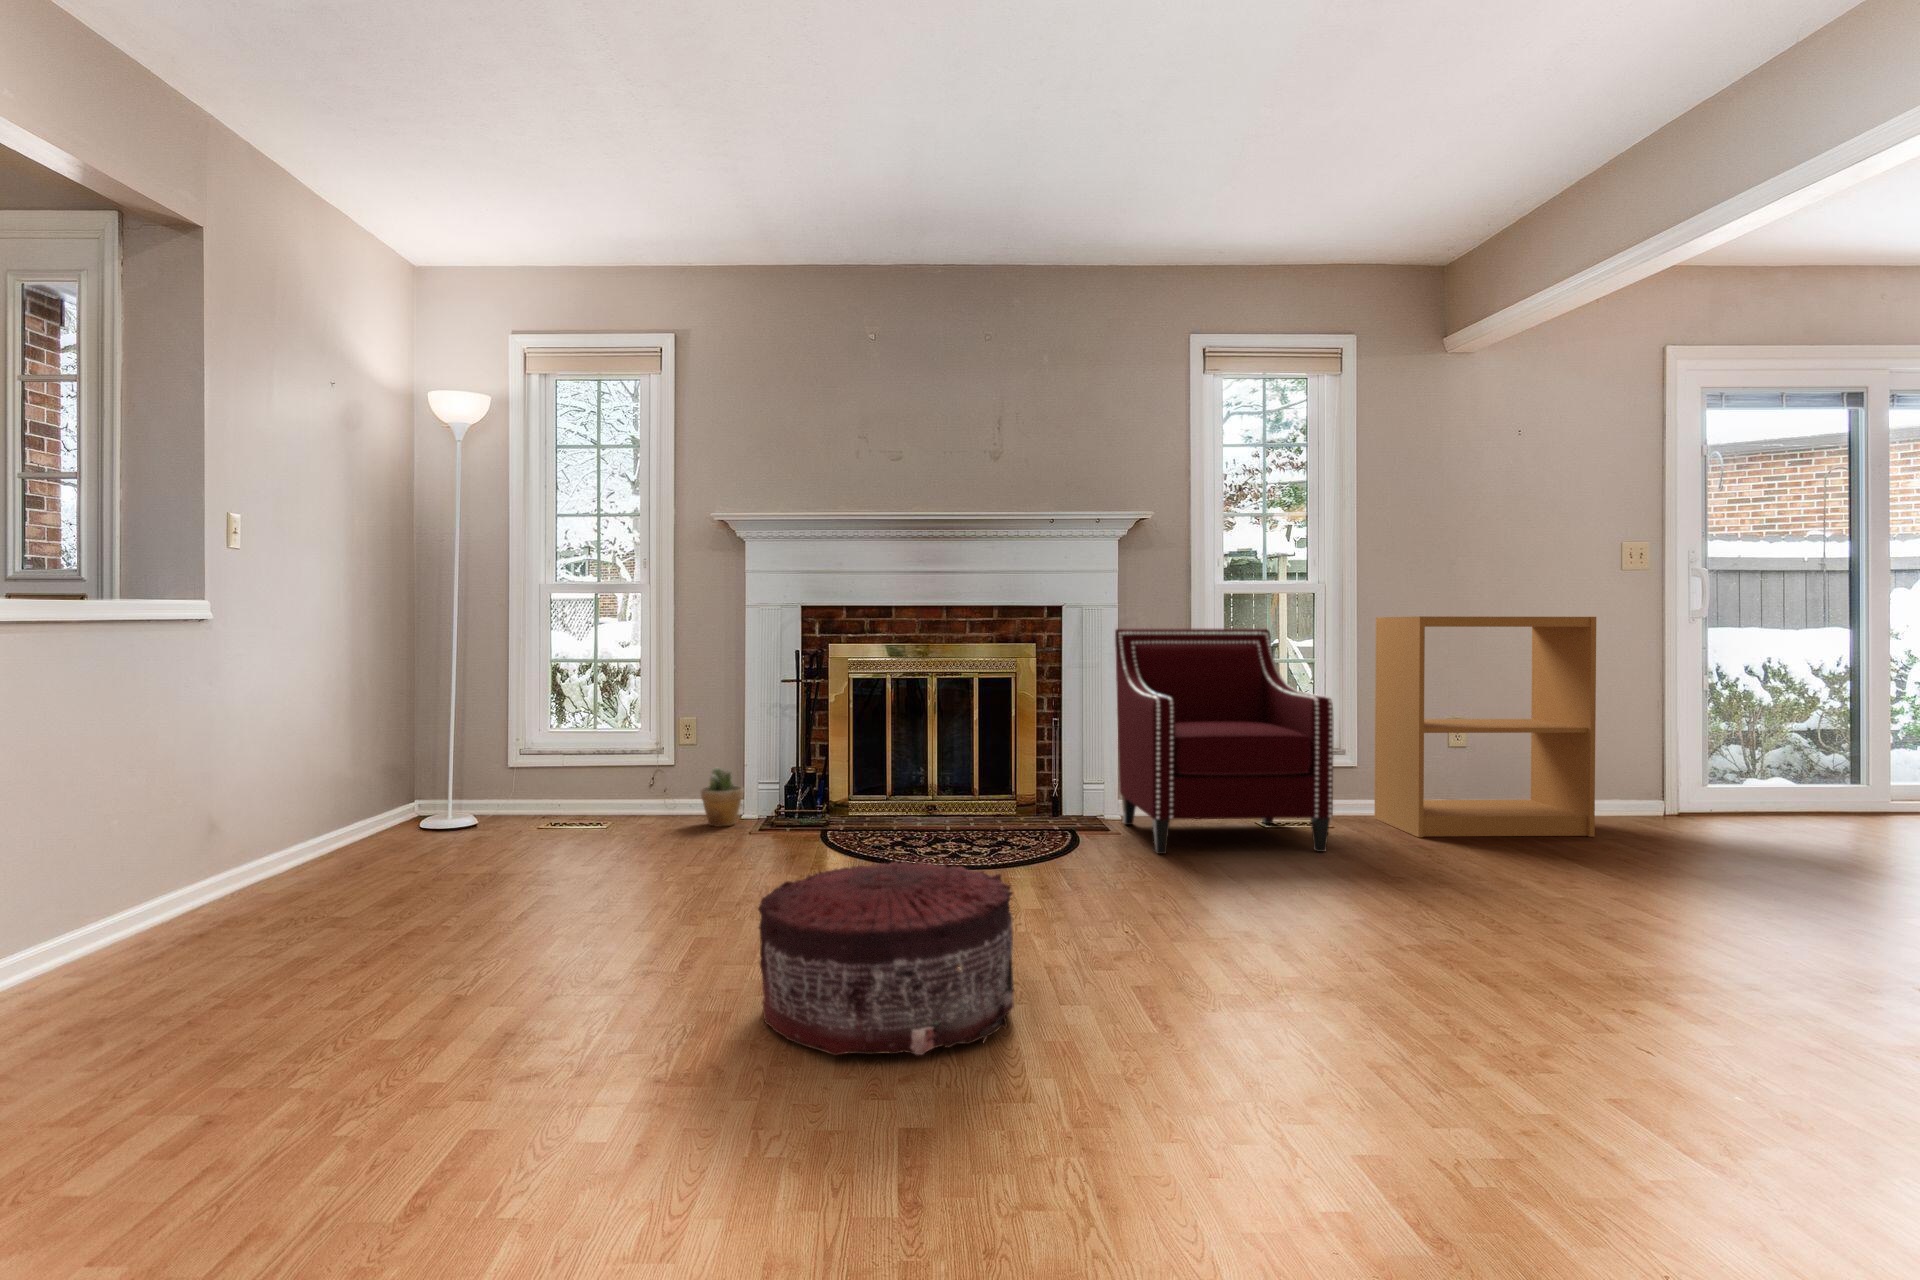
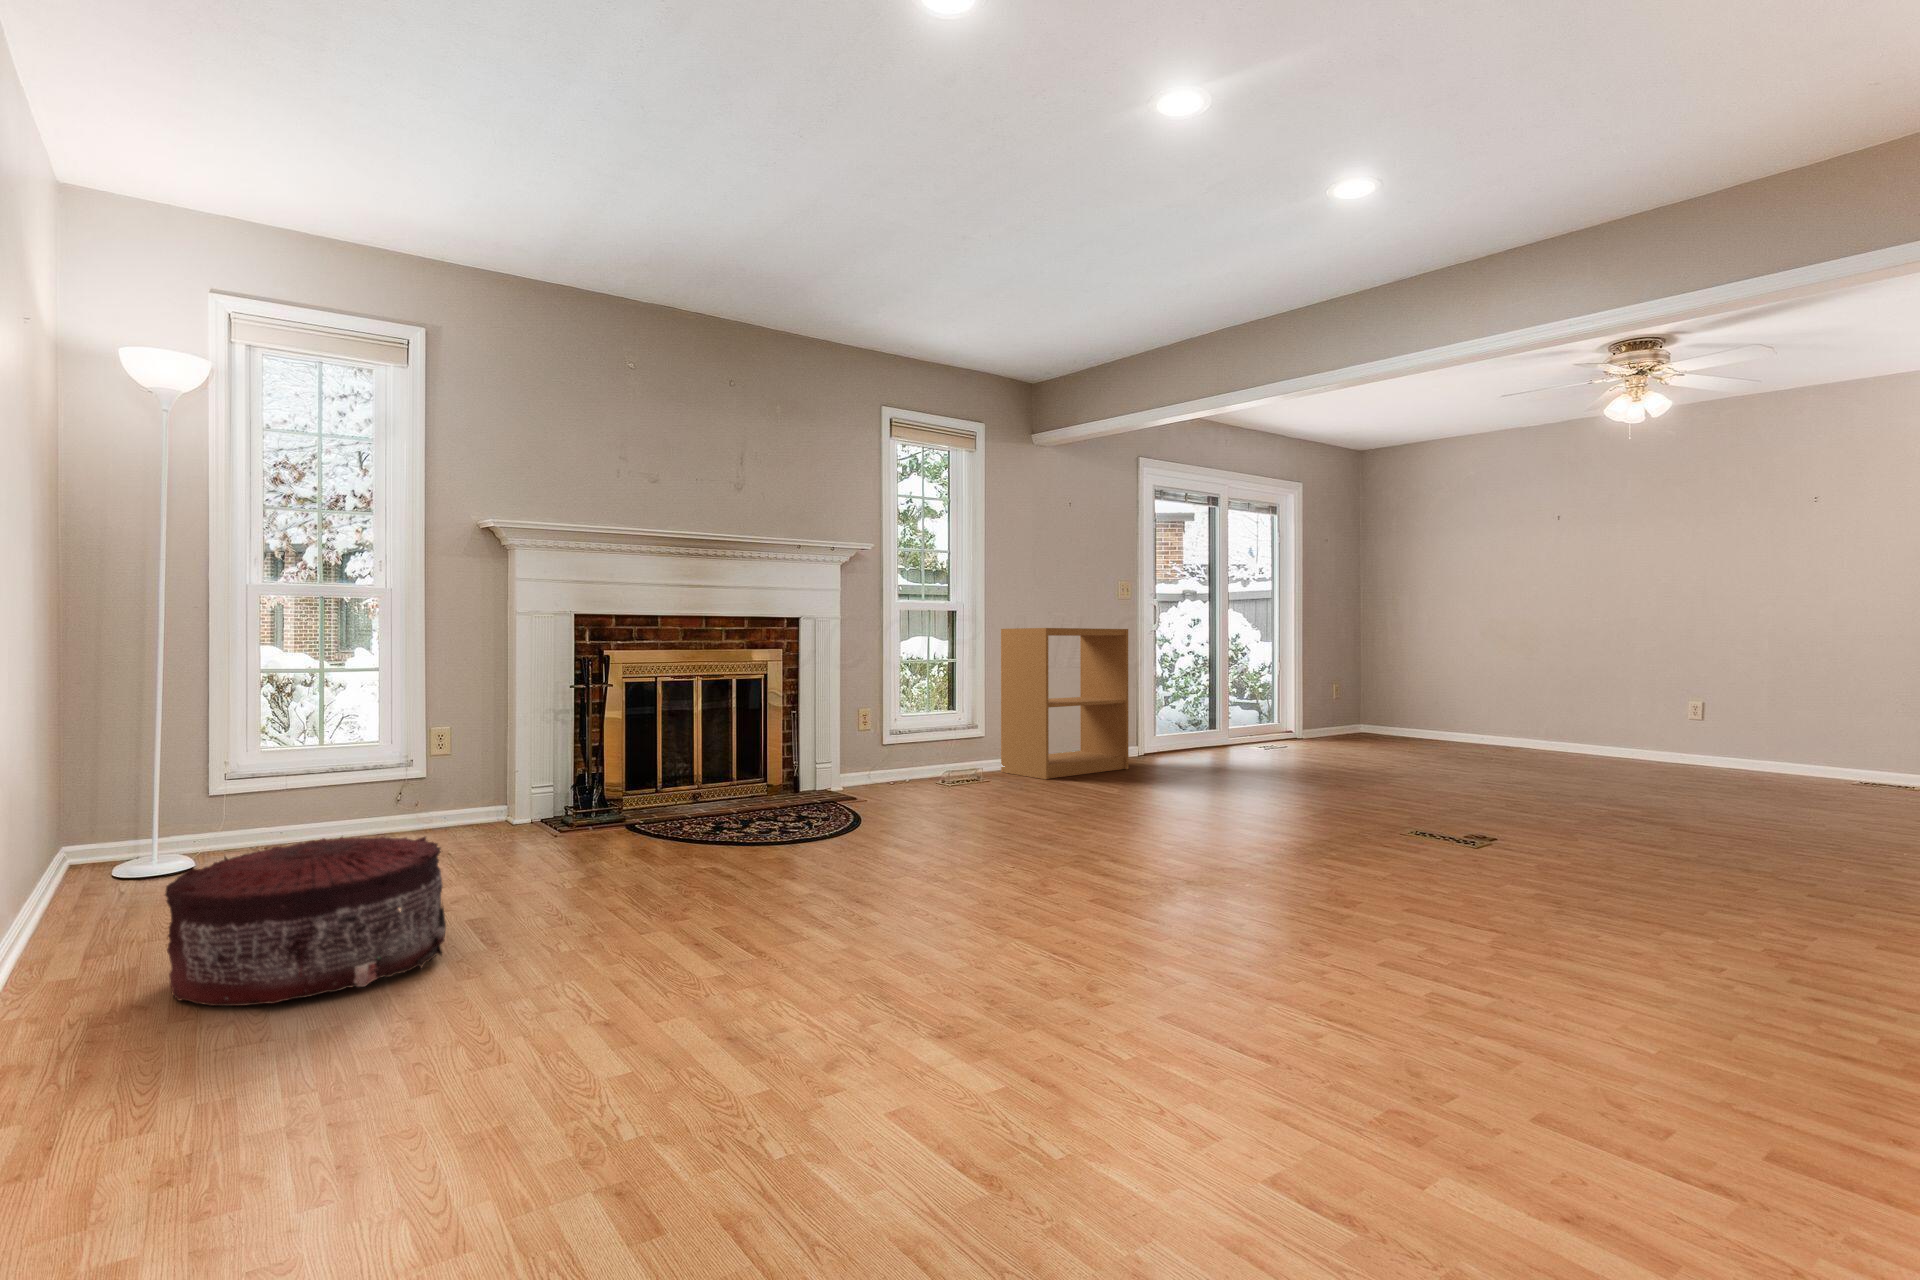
armchair: present [1115,628,1333,854] -> none [840,636,1019,807]
potted plant: present [700,768,744,827] -> none [480,775,527,835]
pouf: present [758,861,1014,1055] -> present [165,837,446,1006]

